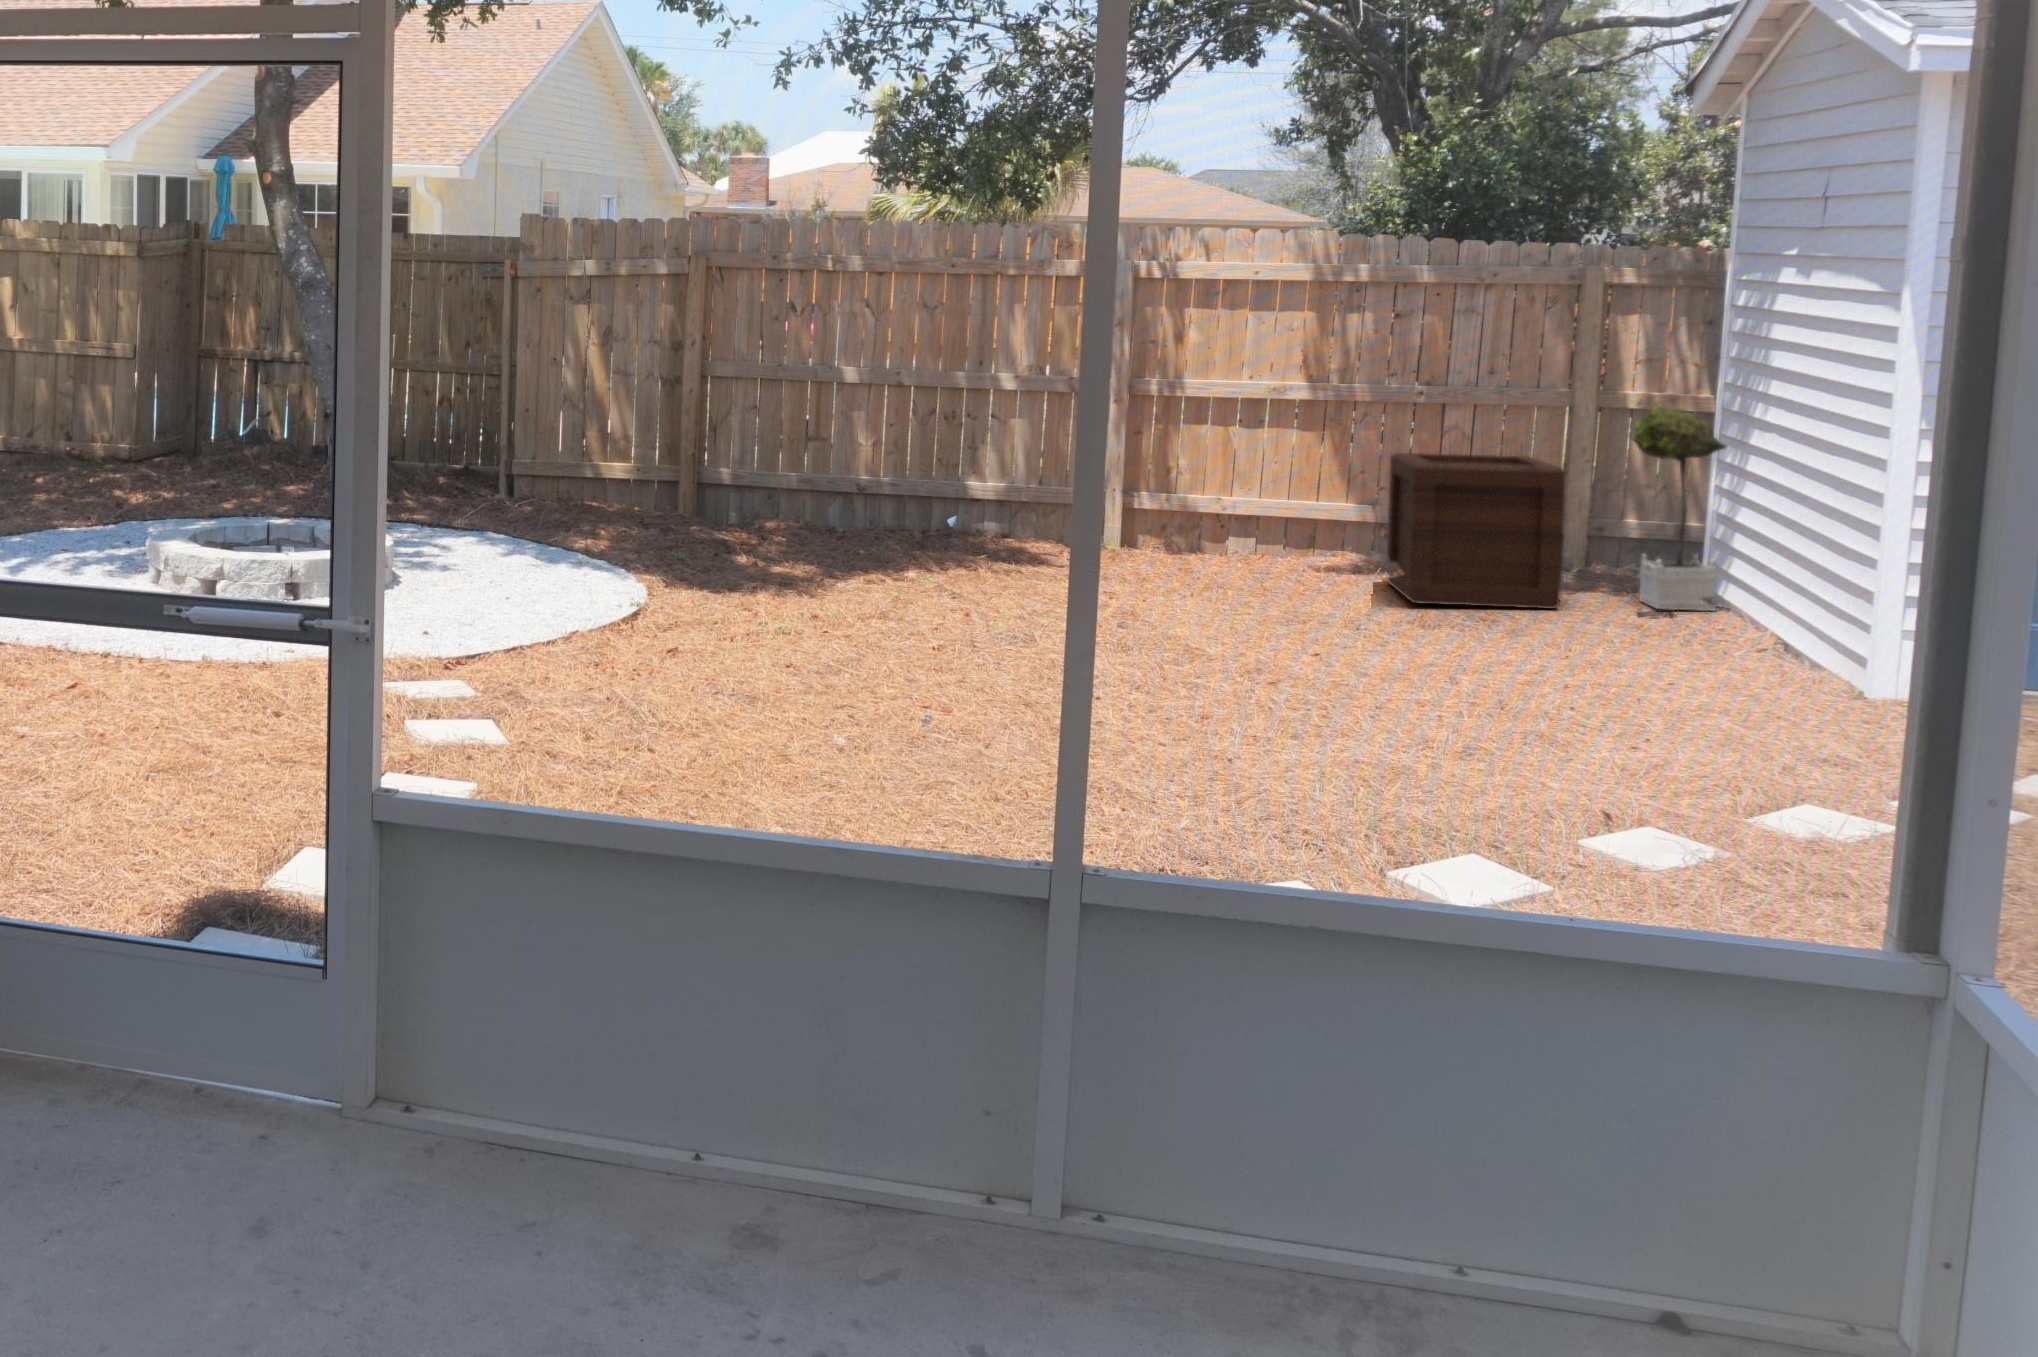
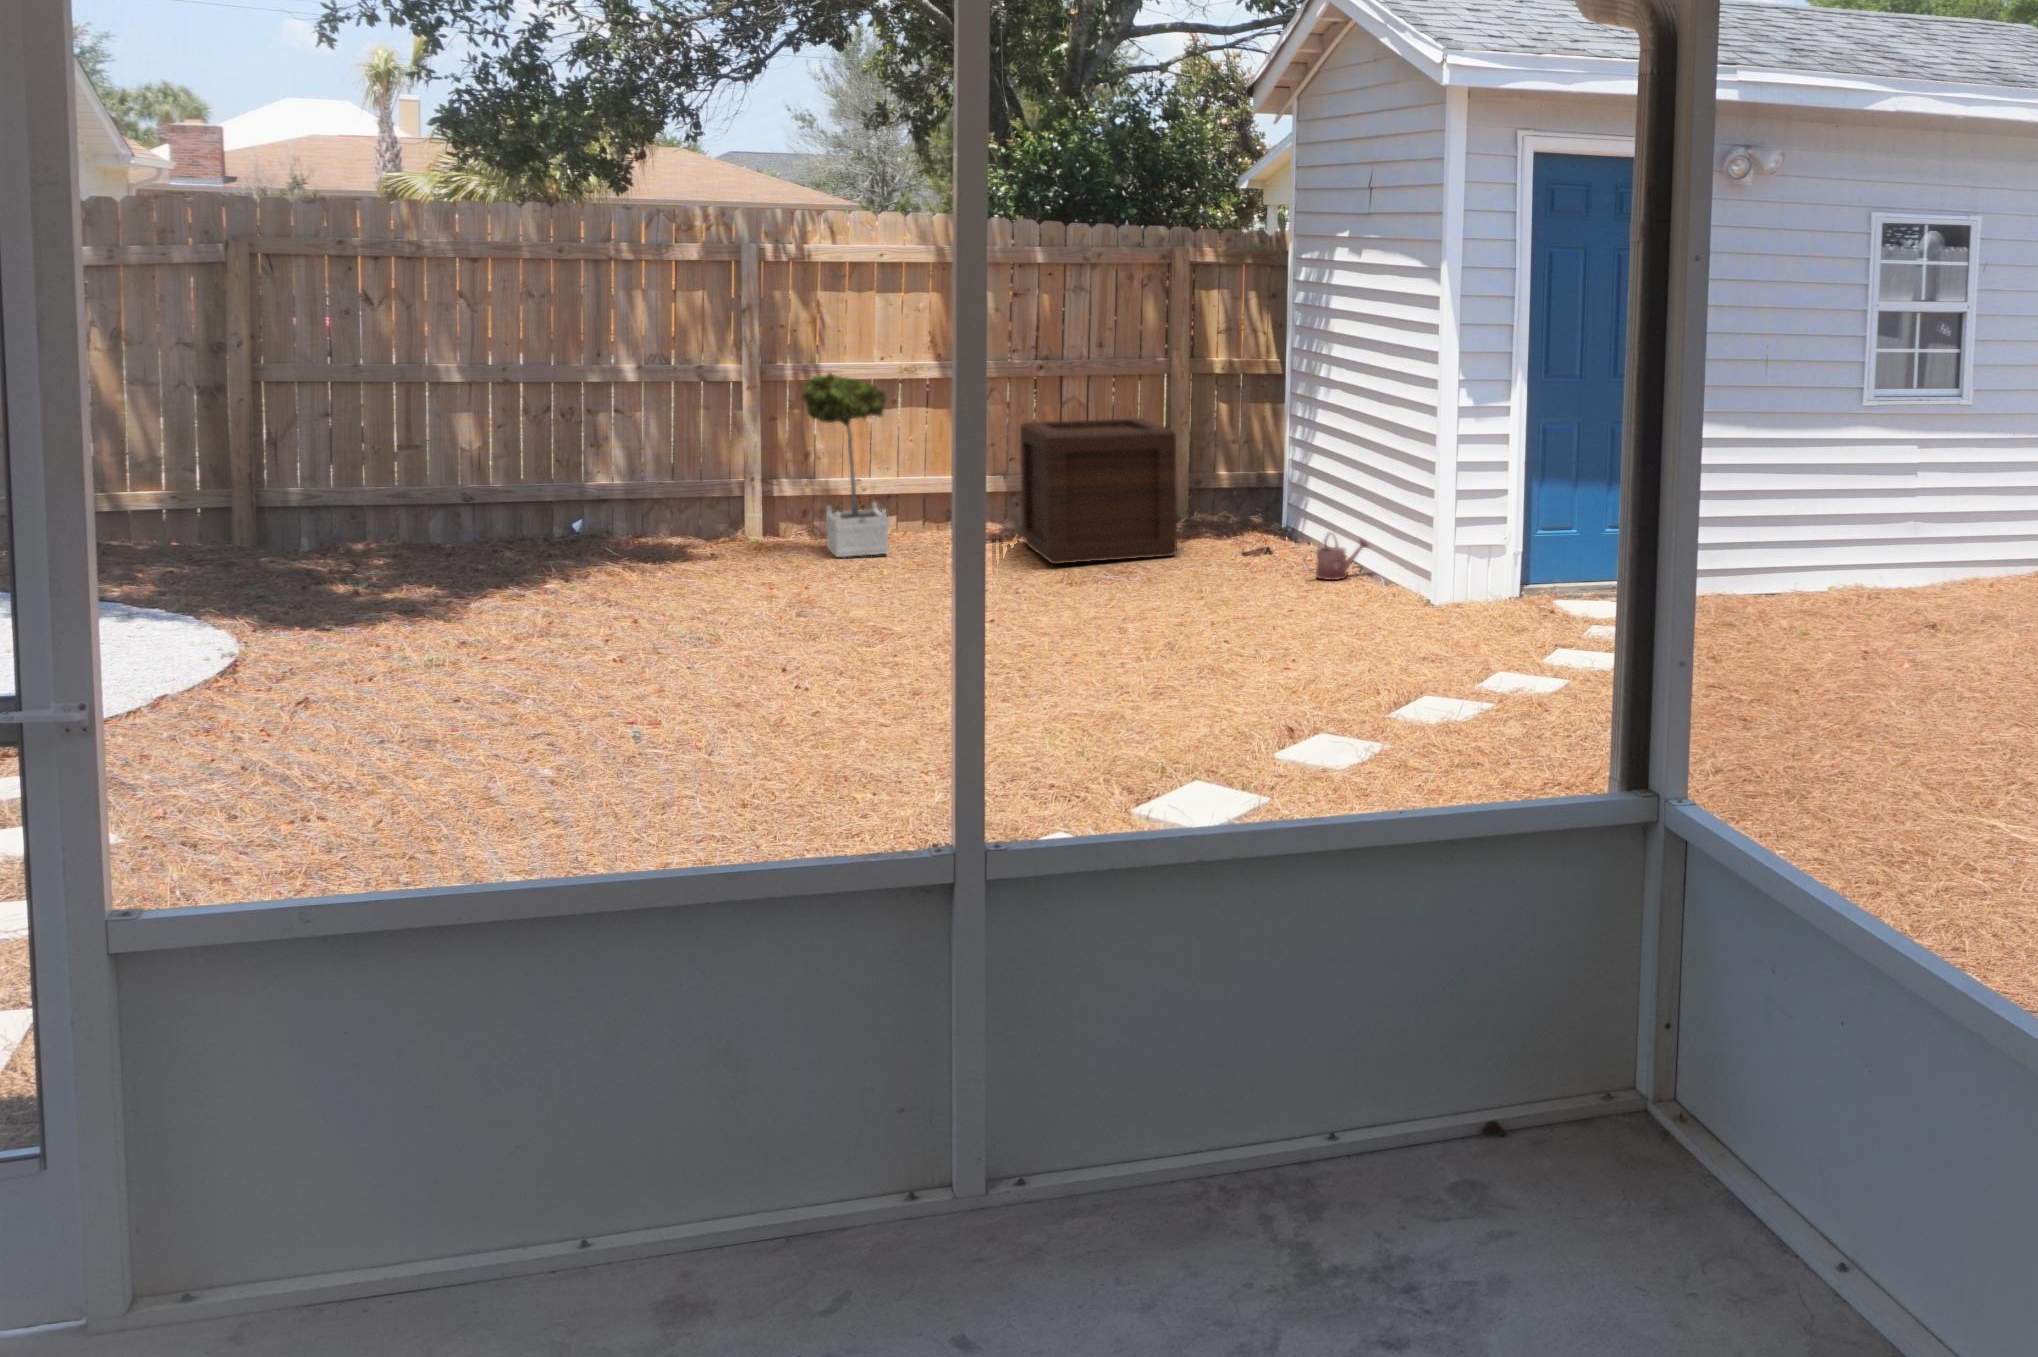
potted tree: present [1633,405,1726,611] -> present [803,373,888,557]
watering can: none [1709,594,1799,649] -> present [1304,533,1368,580]

